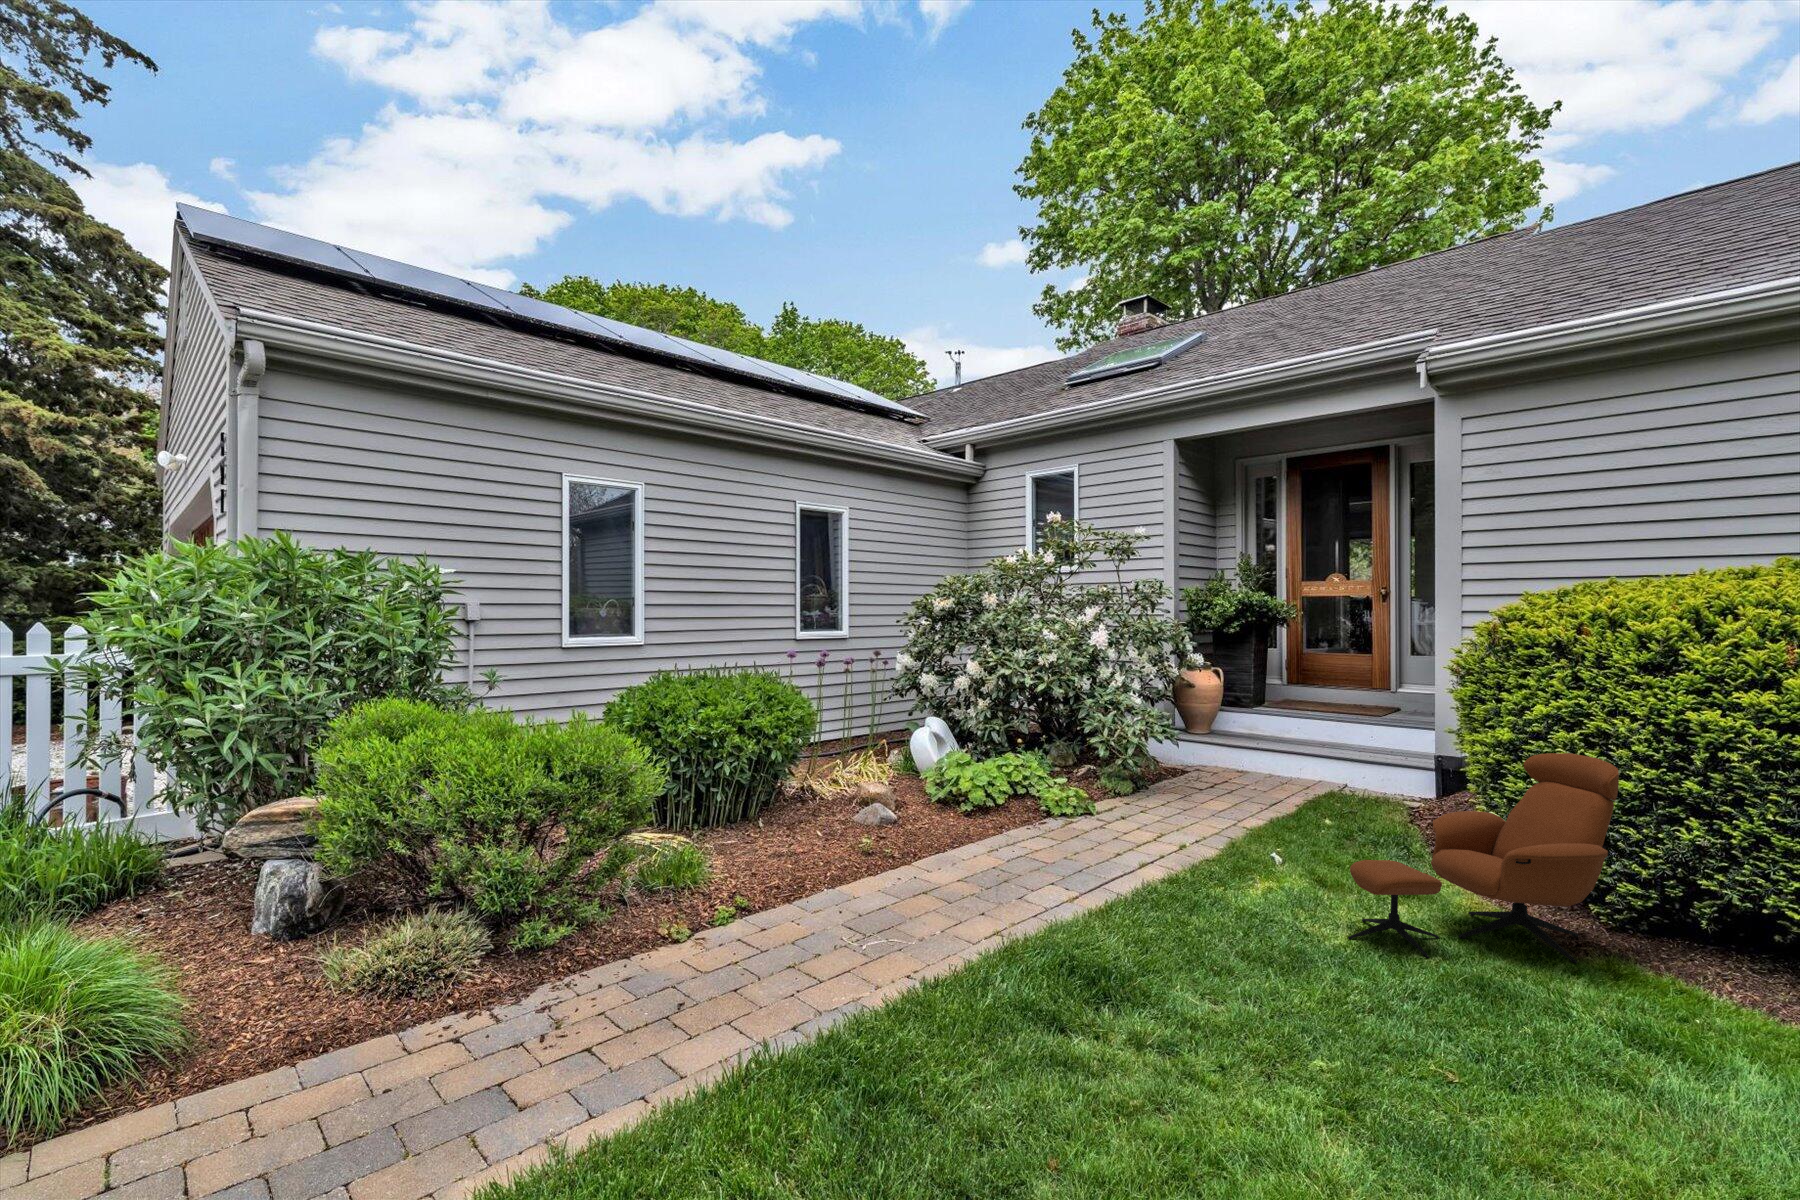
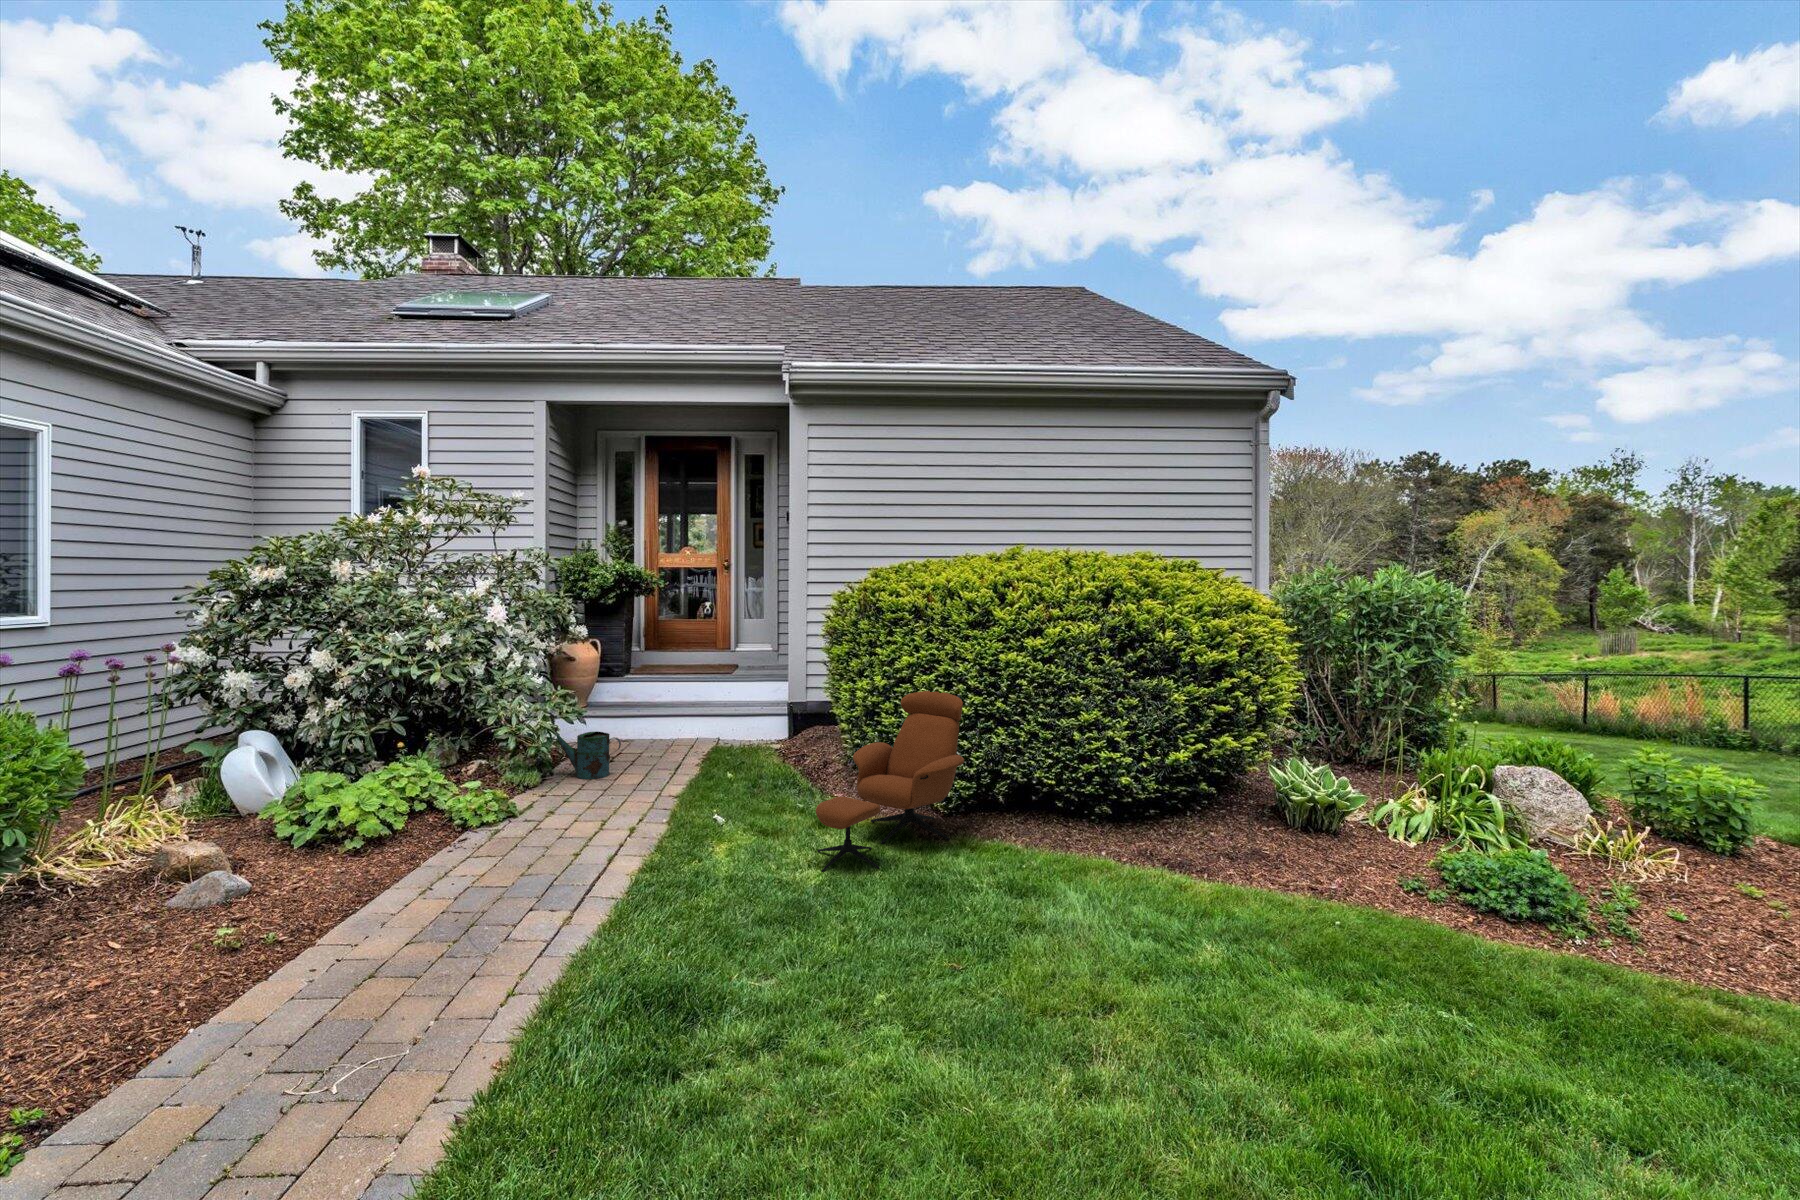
watering can: none [1143,749,1209,807] -> present [555,727,621,779]

